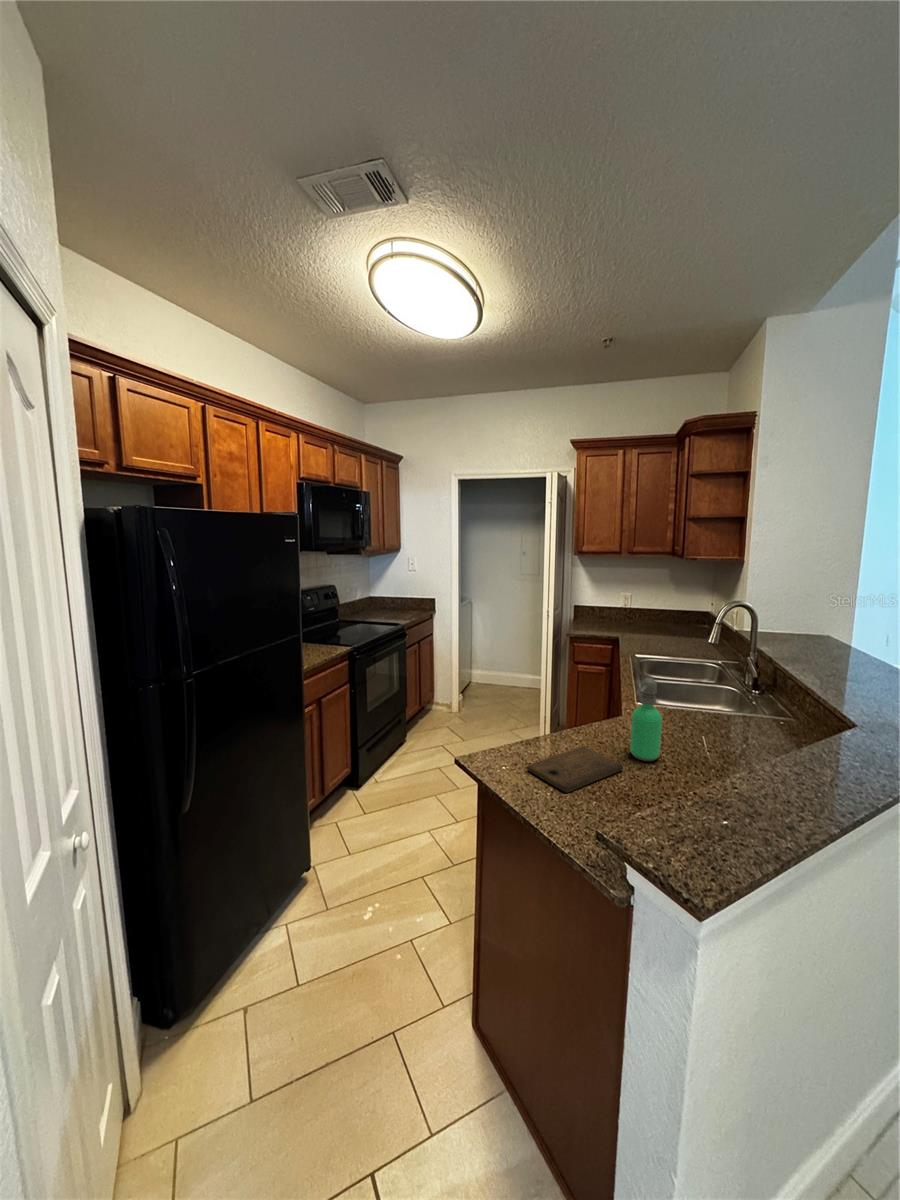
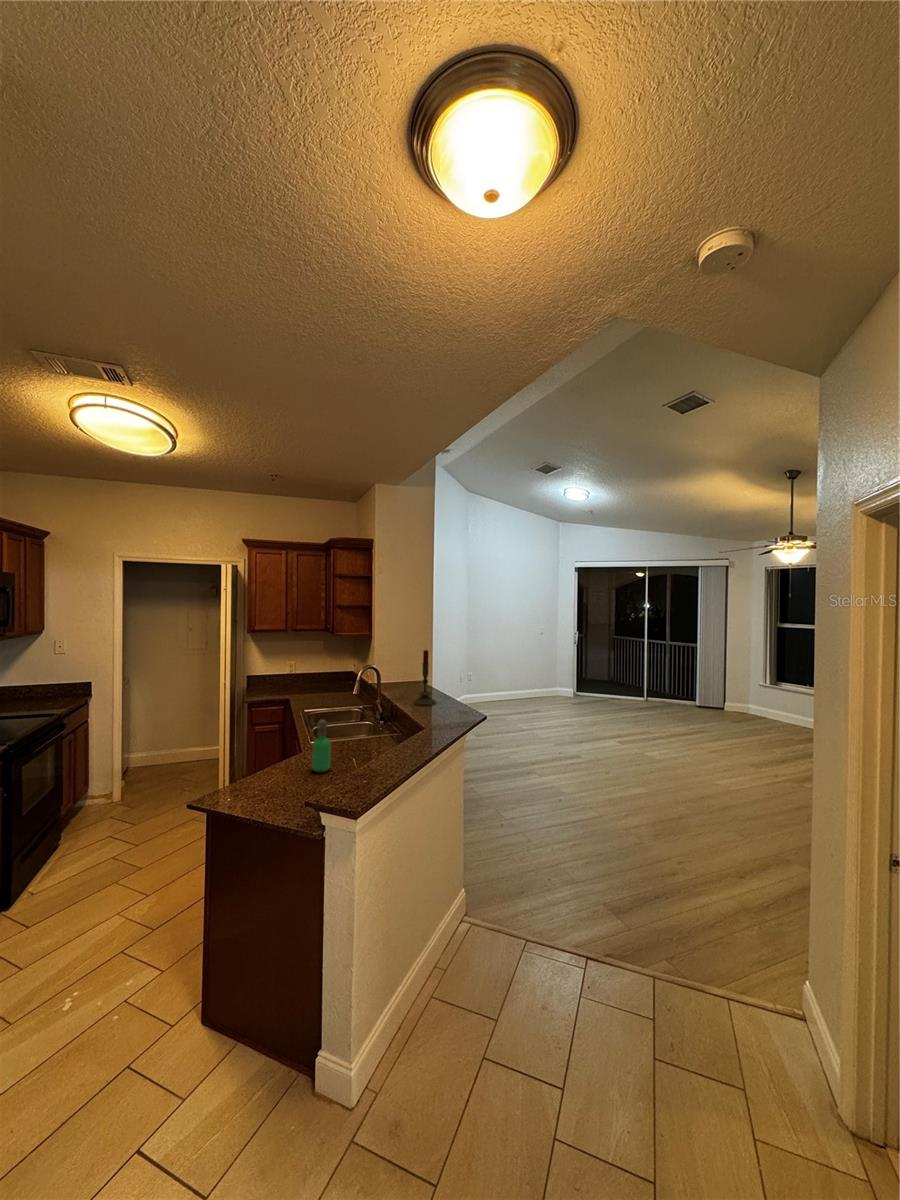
candle: none [822,579,870,680] -> present [414,650,436,706]
cutting board: present [527,746,623,792] -> none [248,772,310,799]

